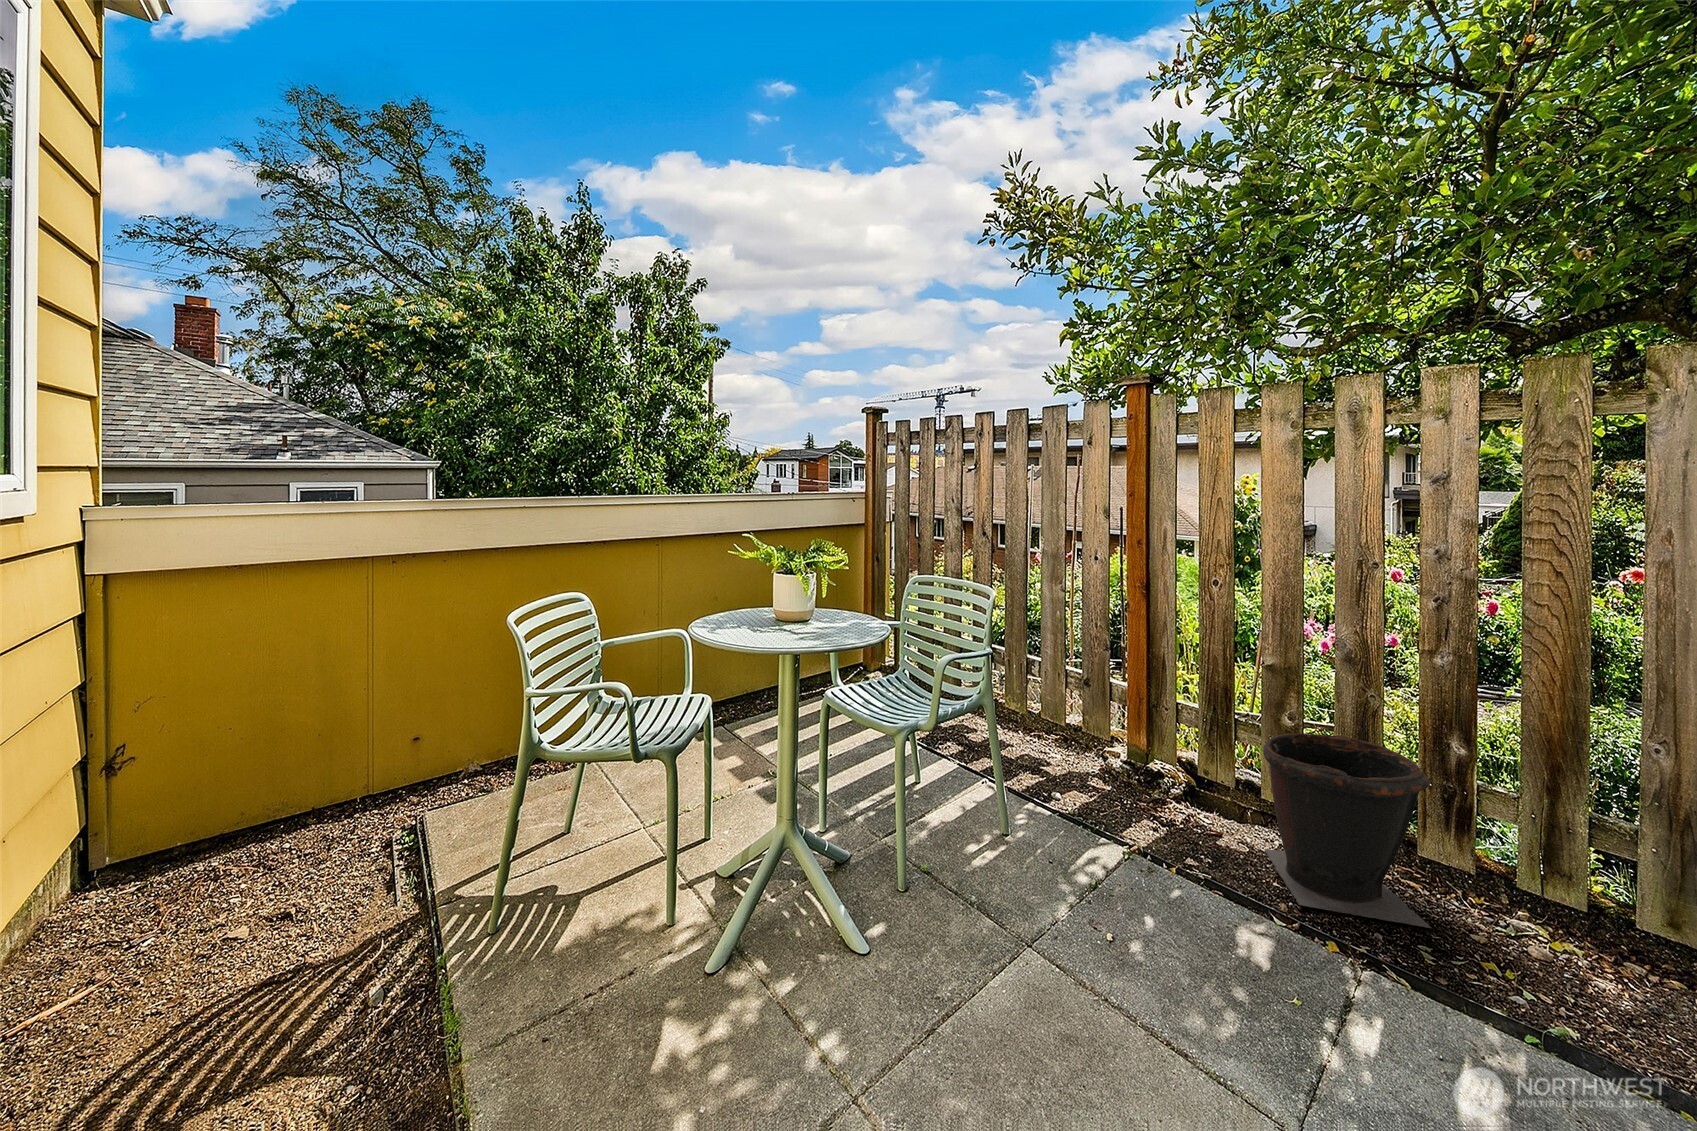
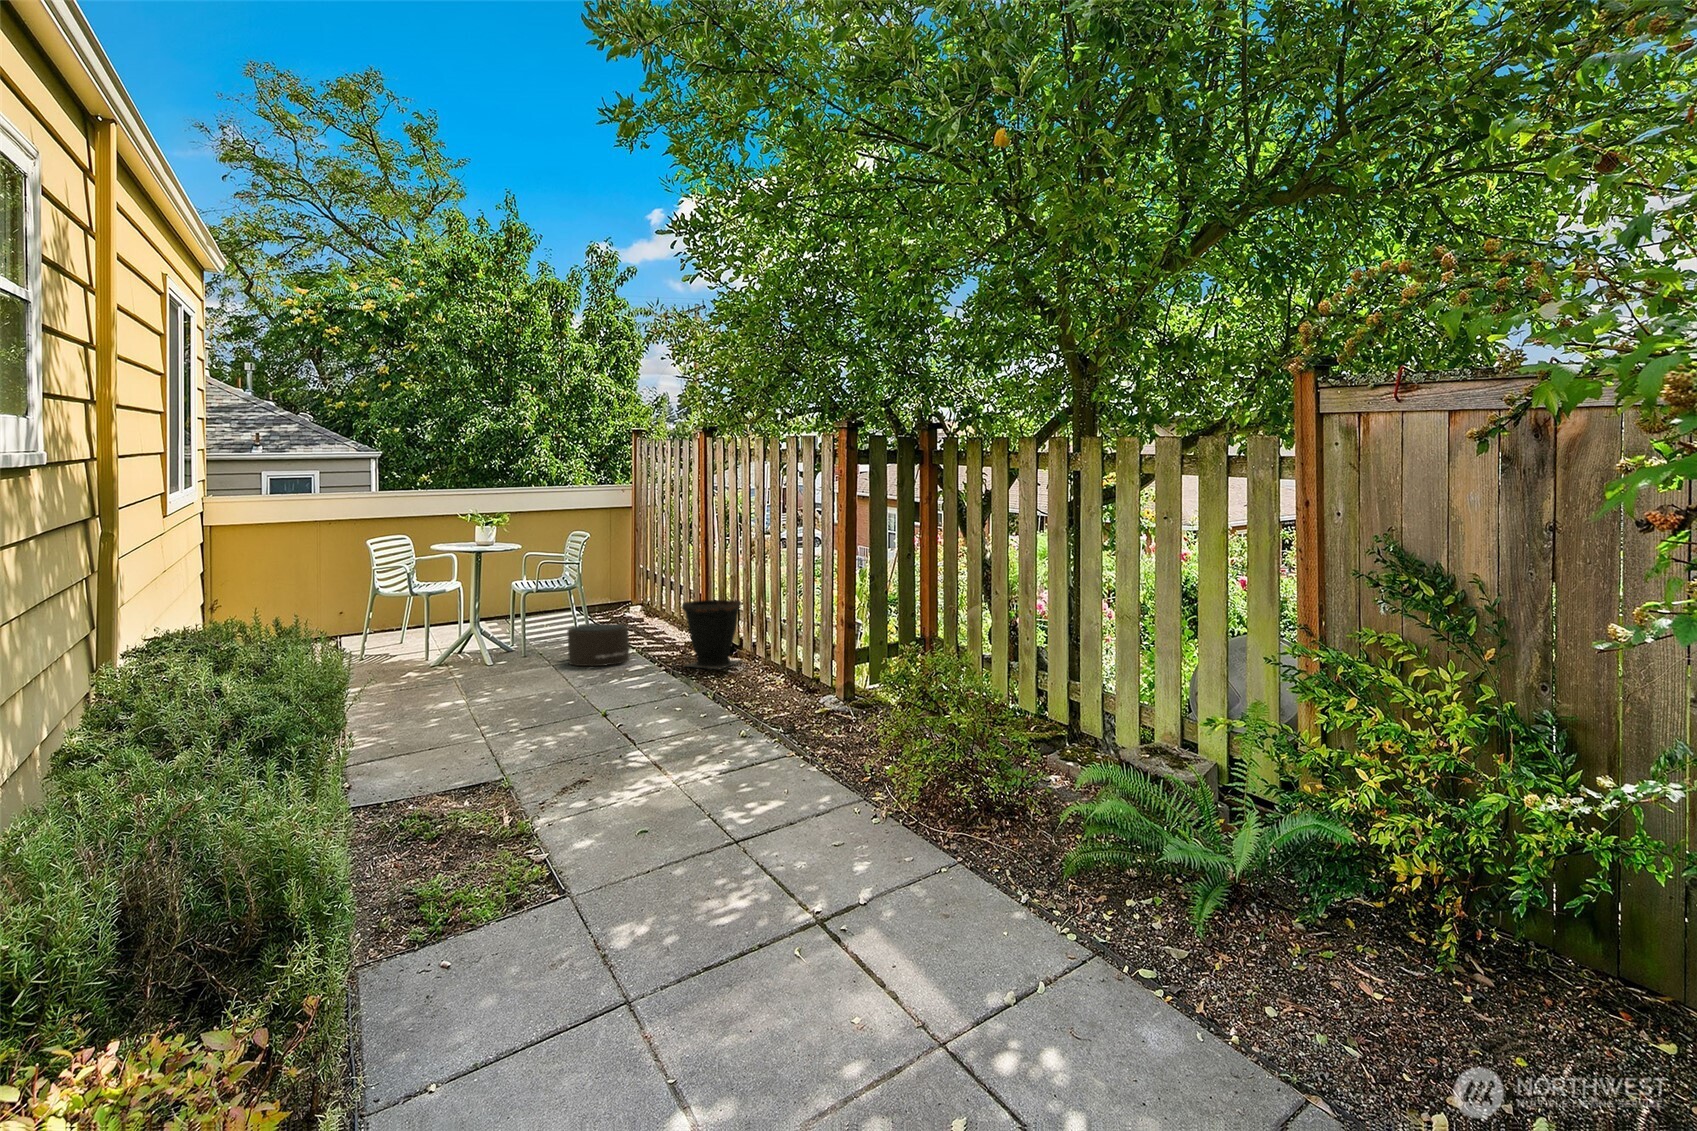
pouf: none [957,775,1134,908] -> present [561,624,630,666]

